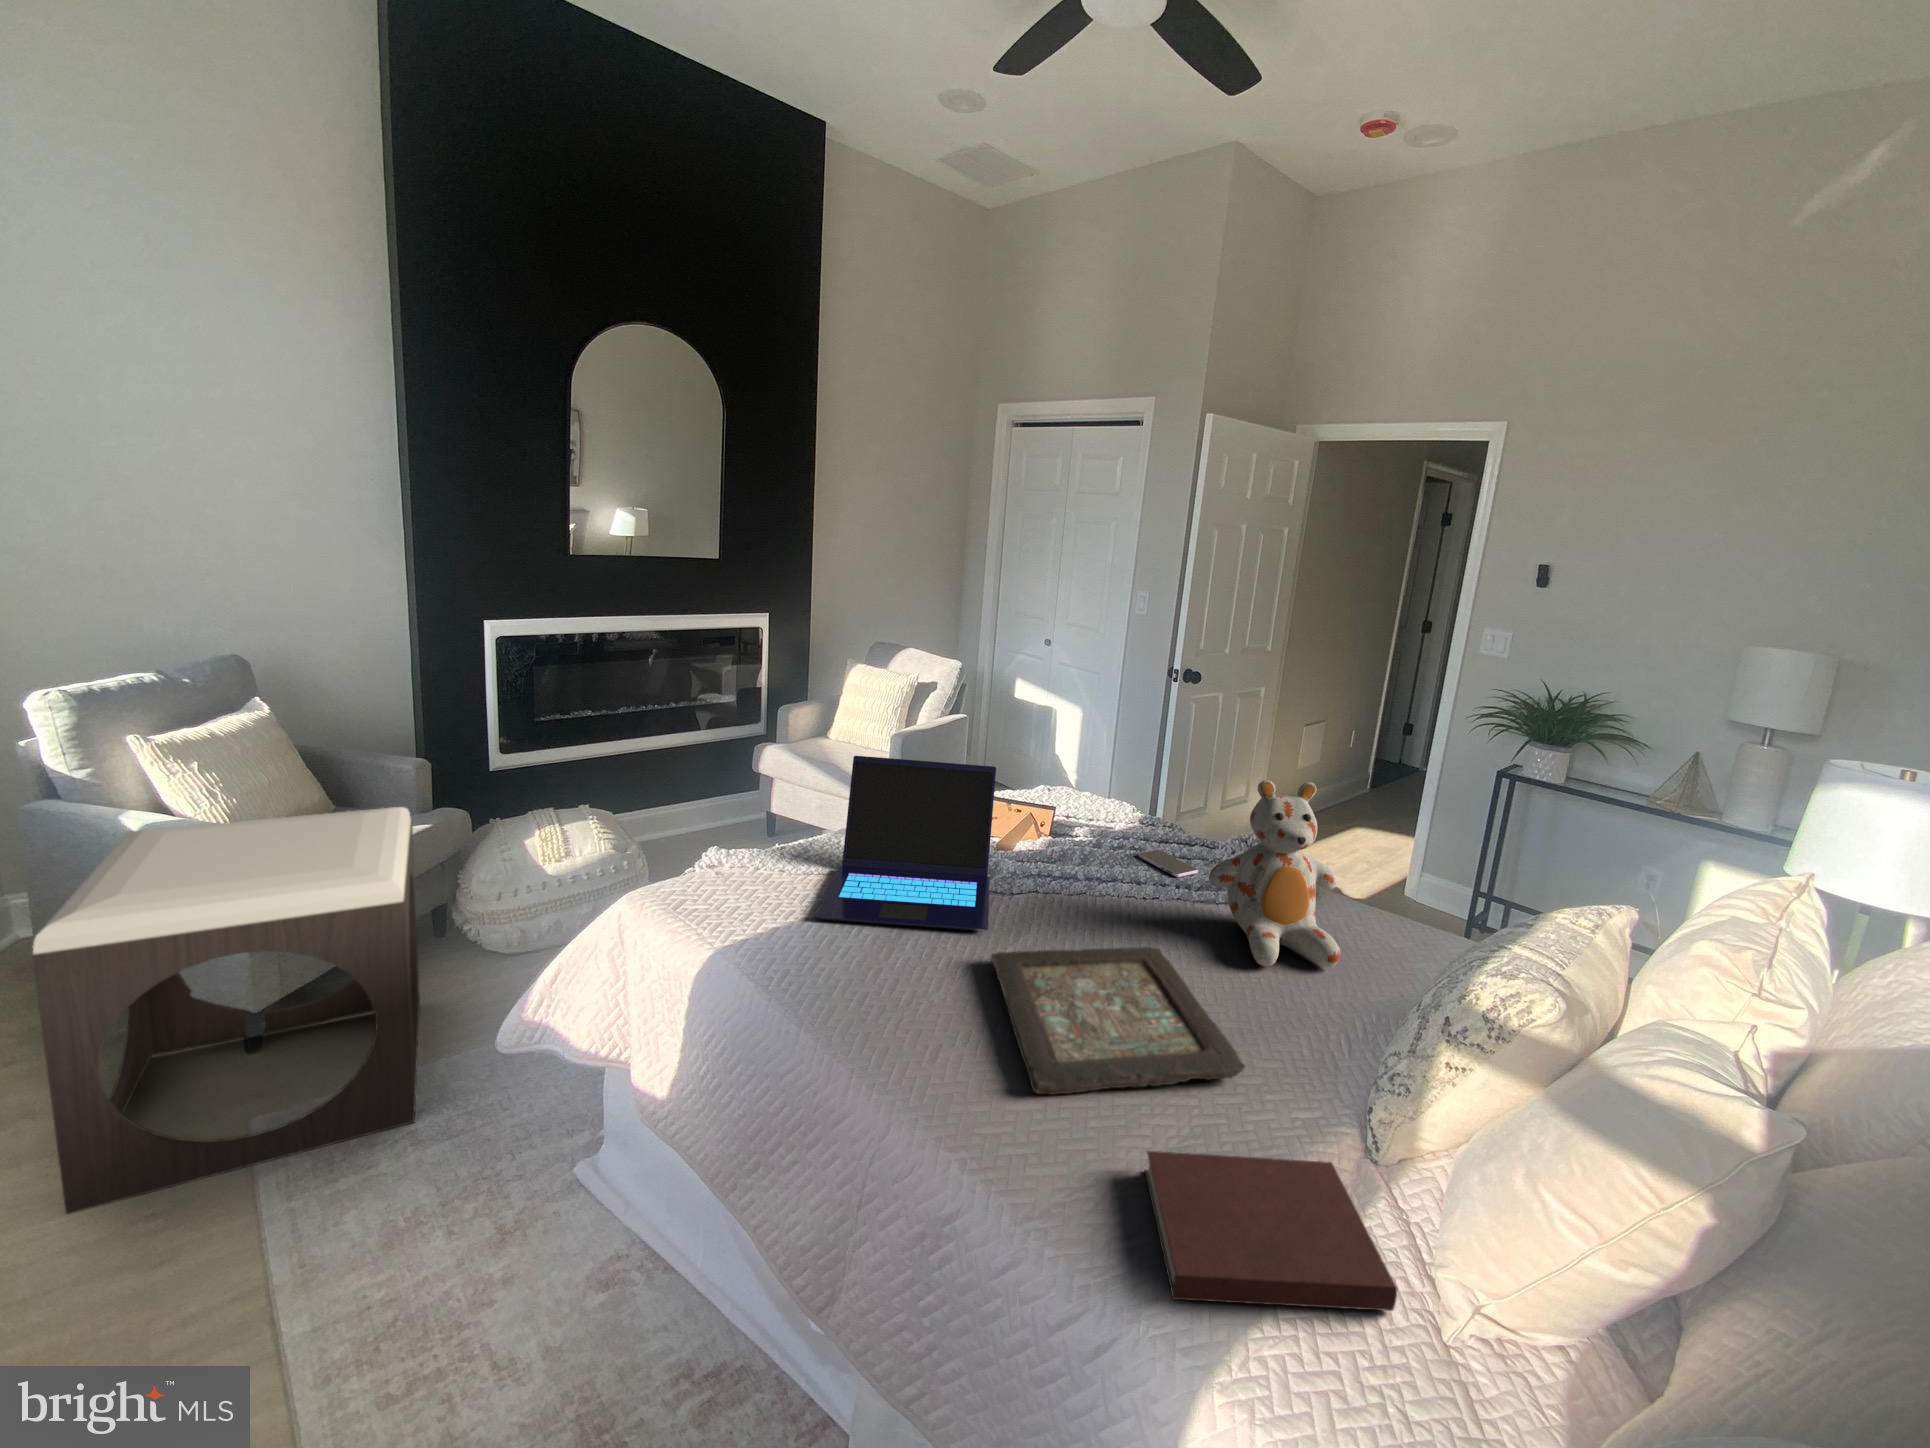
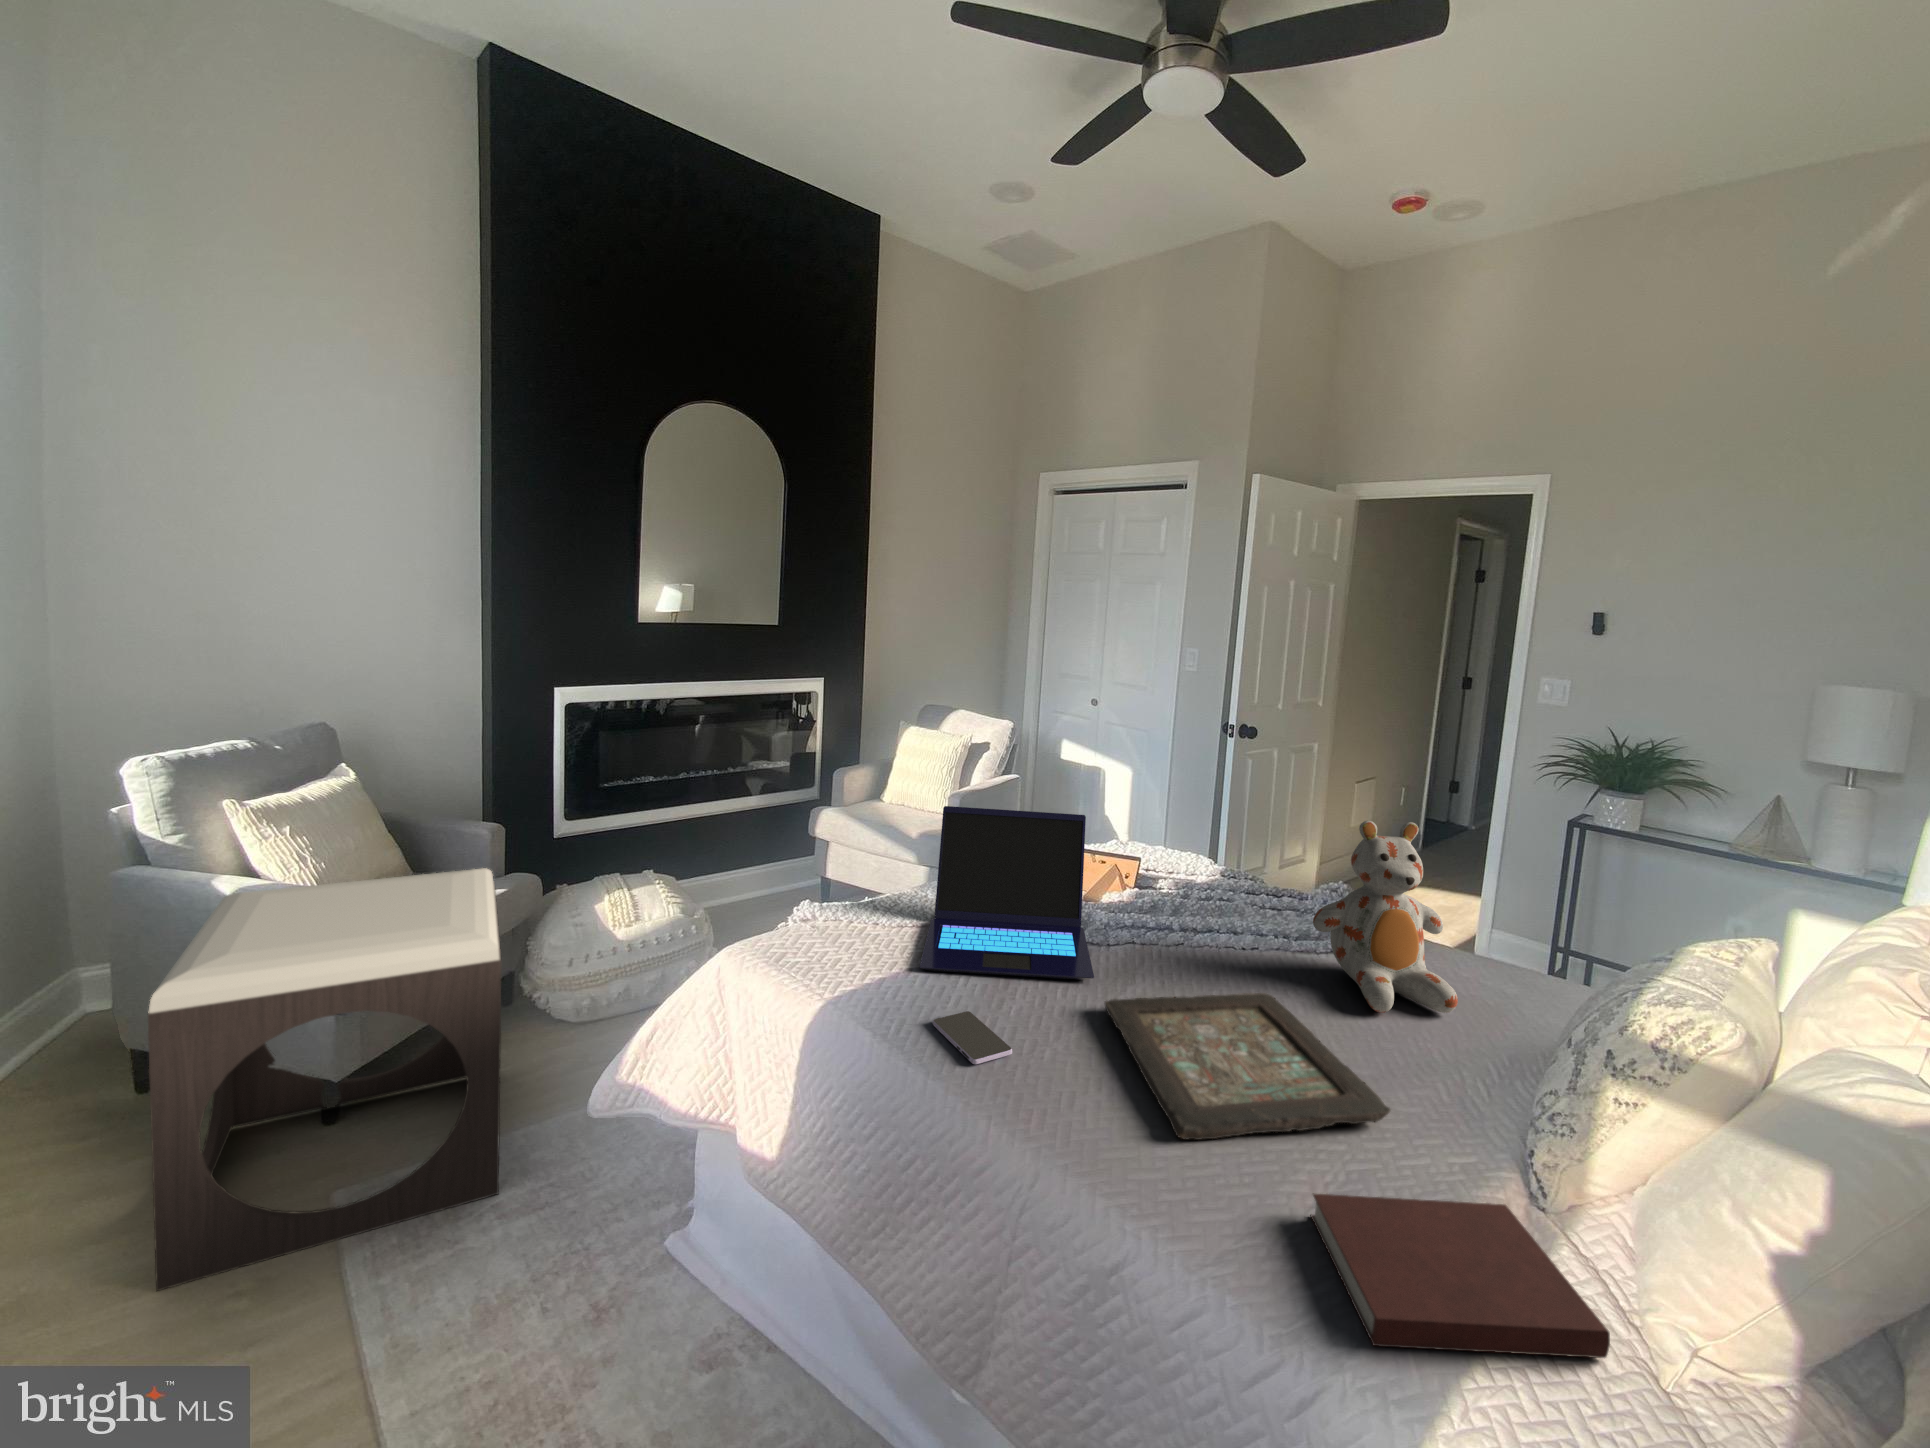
smartphone: present [1139,850,1198,877] -> present [933,1011,1012,1064]

